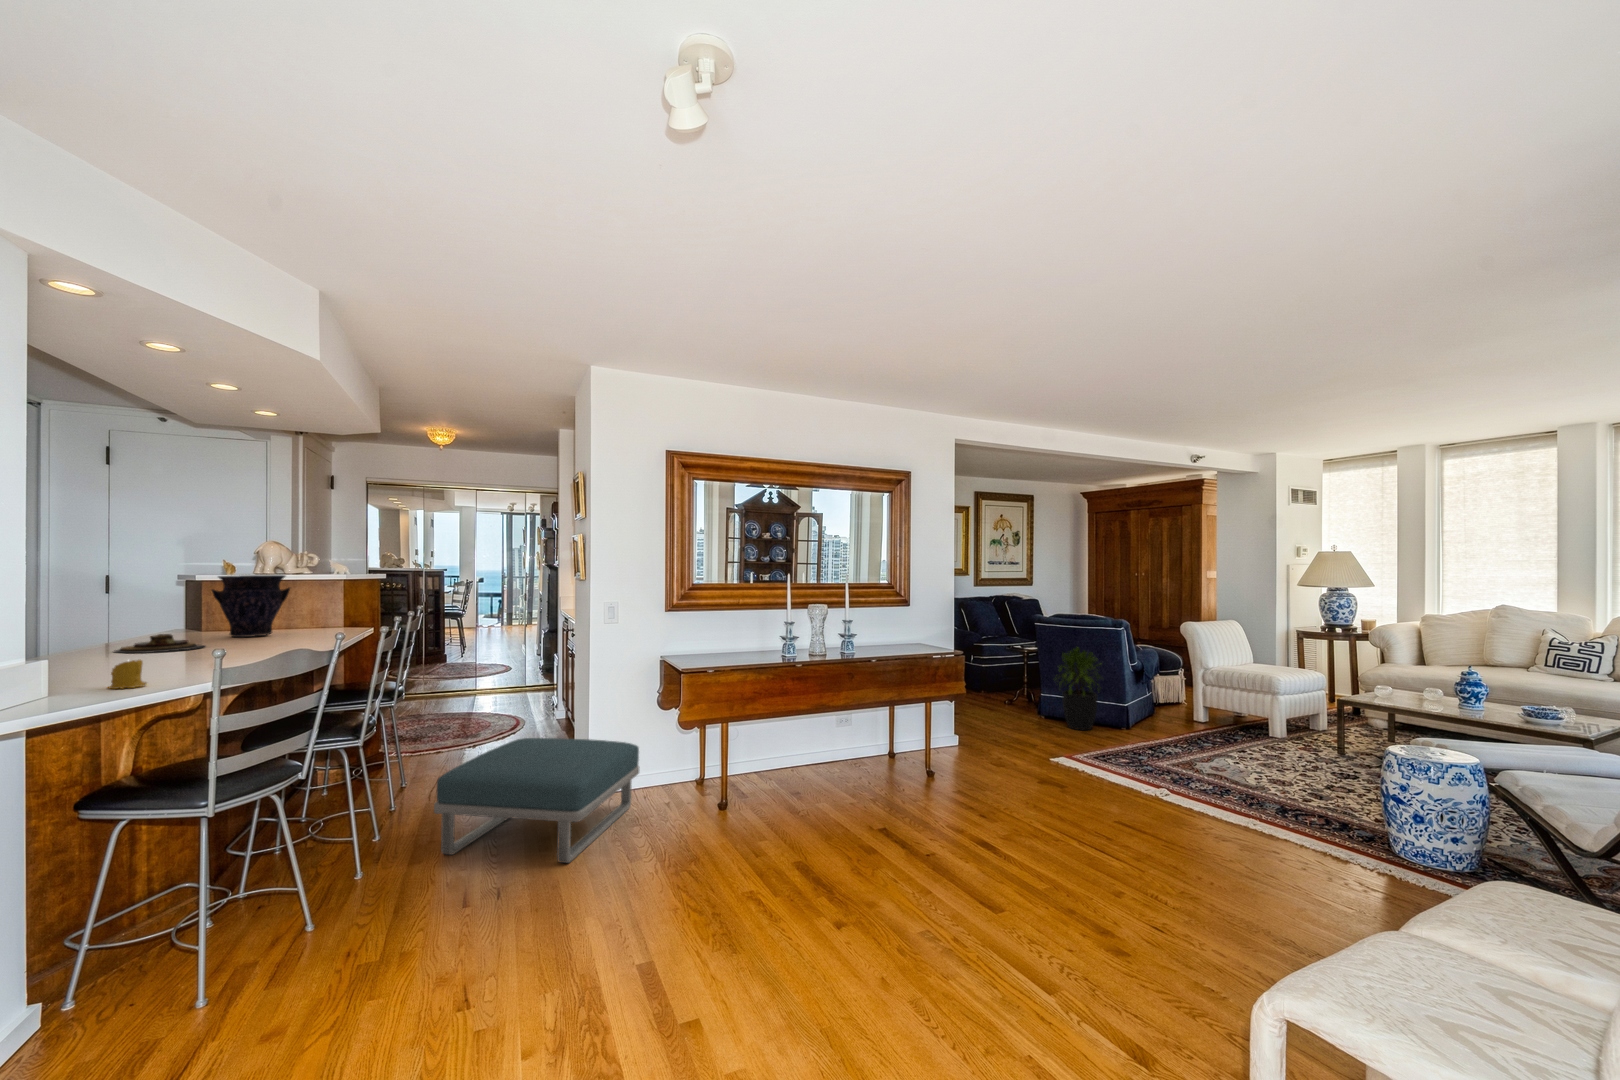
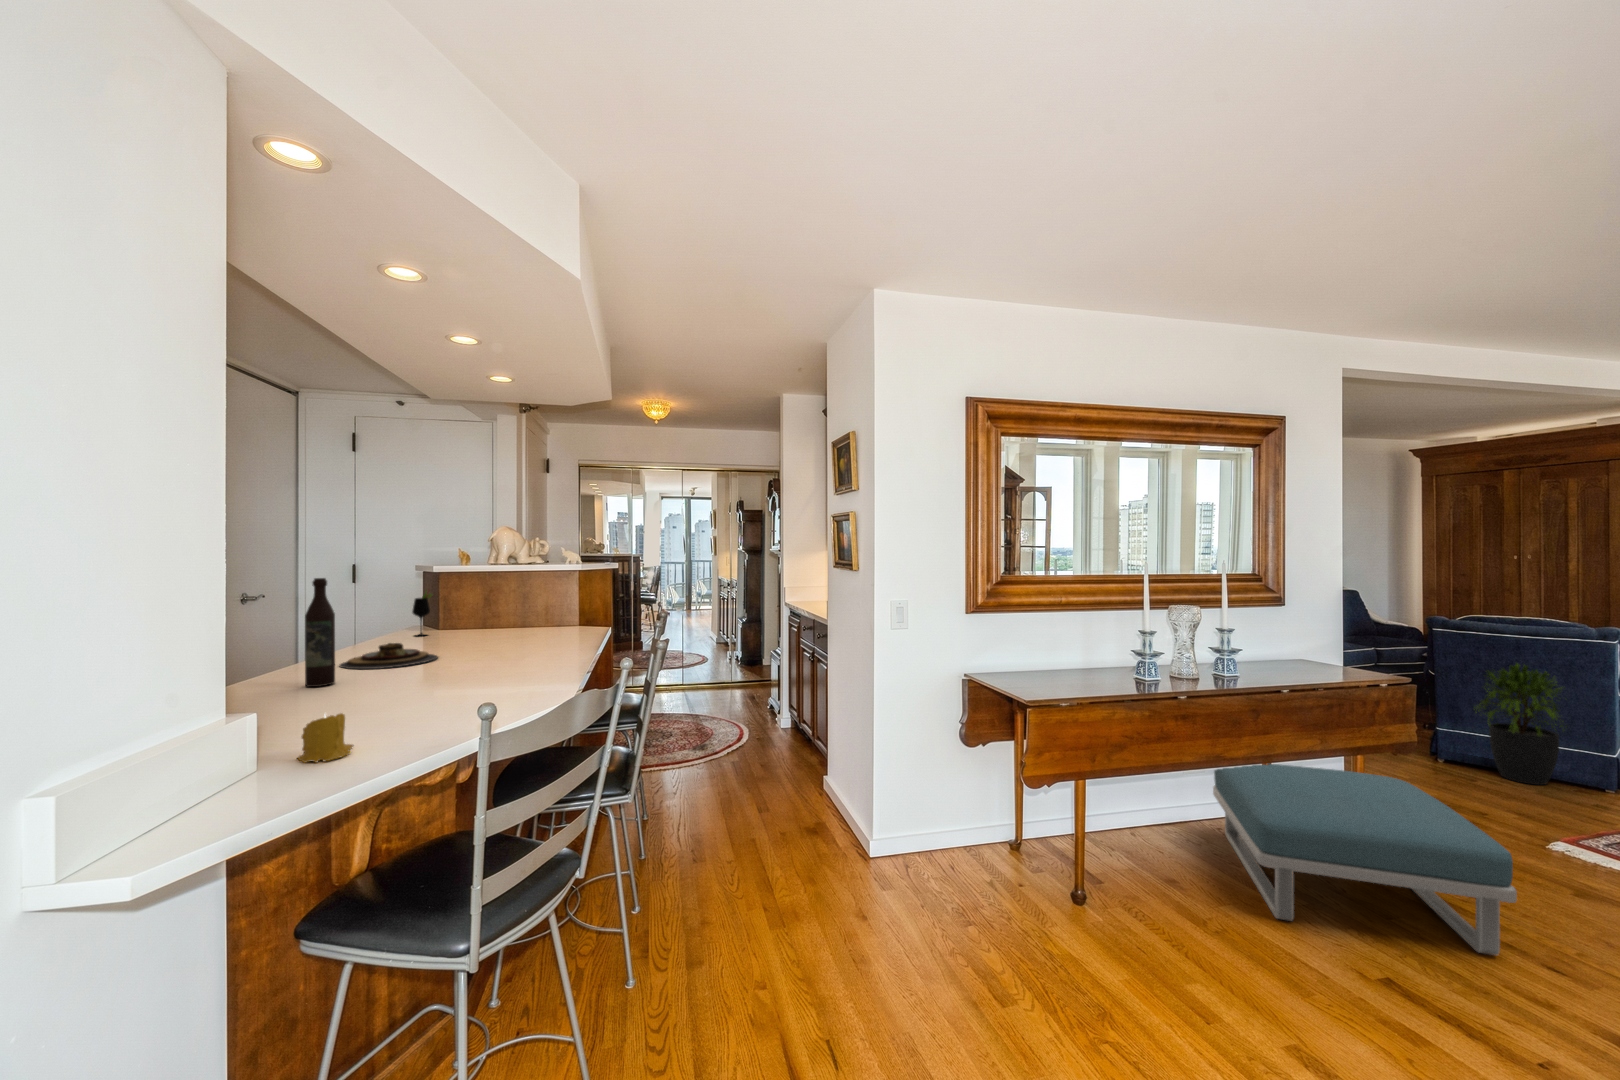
vase: present [212,575,290,637] -> none [444,566,526,641]
wine bottle: none [89,579,117,662] -> present [305,578,335,687]
wine glass: none [178,594,200,635] -> present [412,592,433,636]
footstool: present [434,738,640,863] -> present [1213,764,1517,955]

